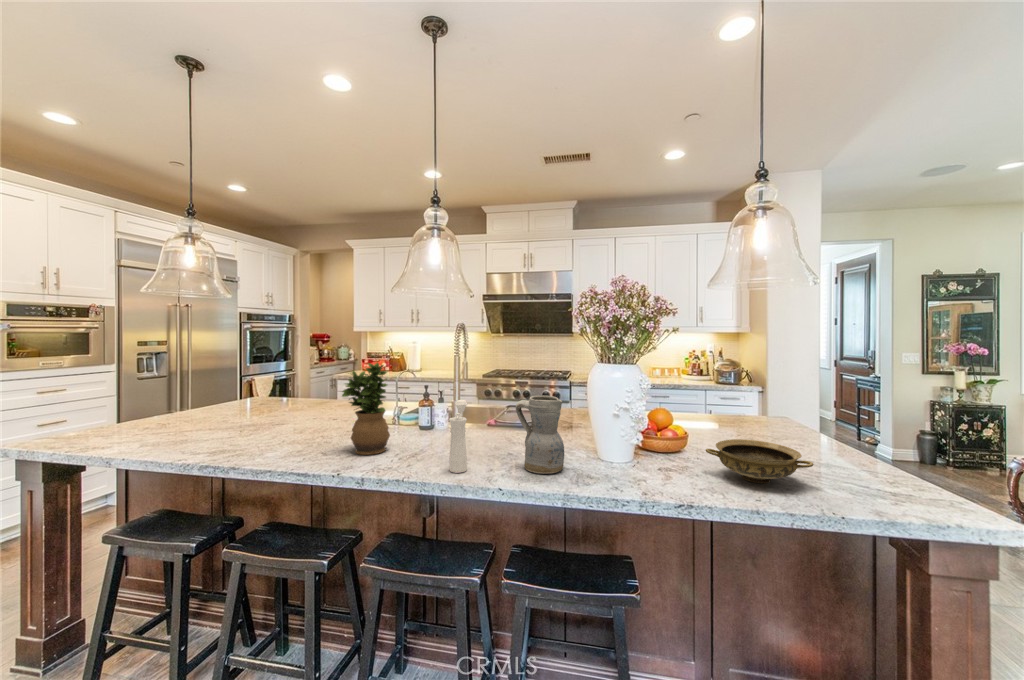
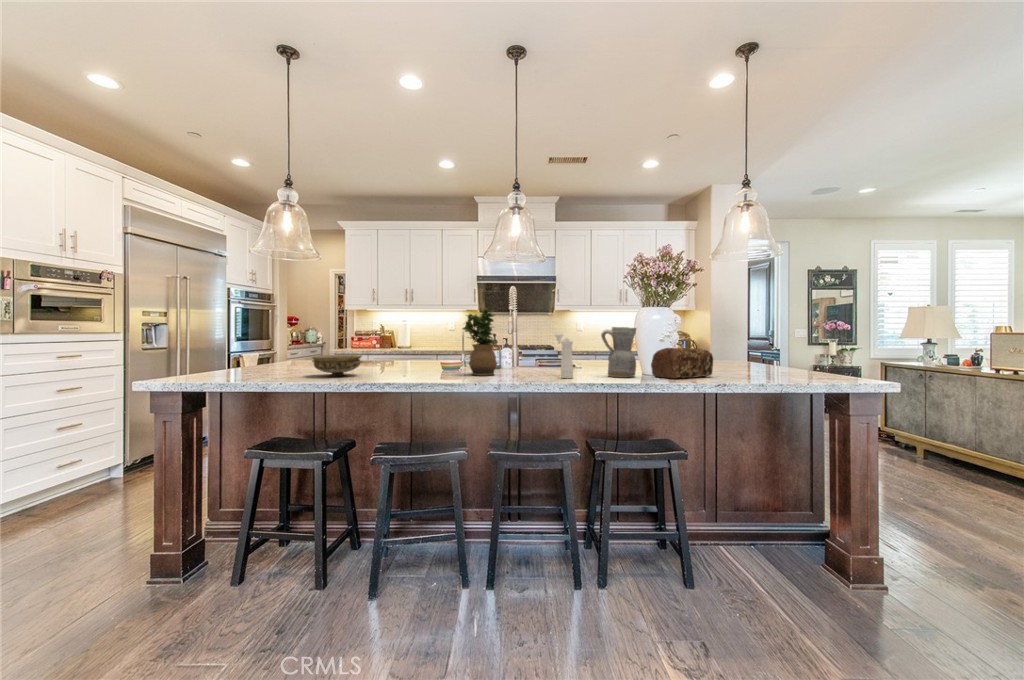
bread loaf: none [587,429,684,485] -> present [651,348,713,379]
ceramic bowl: present [706,439,814,483] -> present [312,355,363,376]

